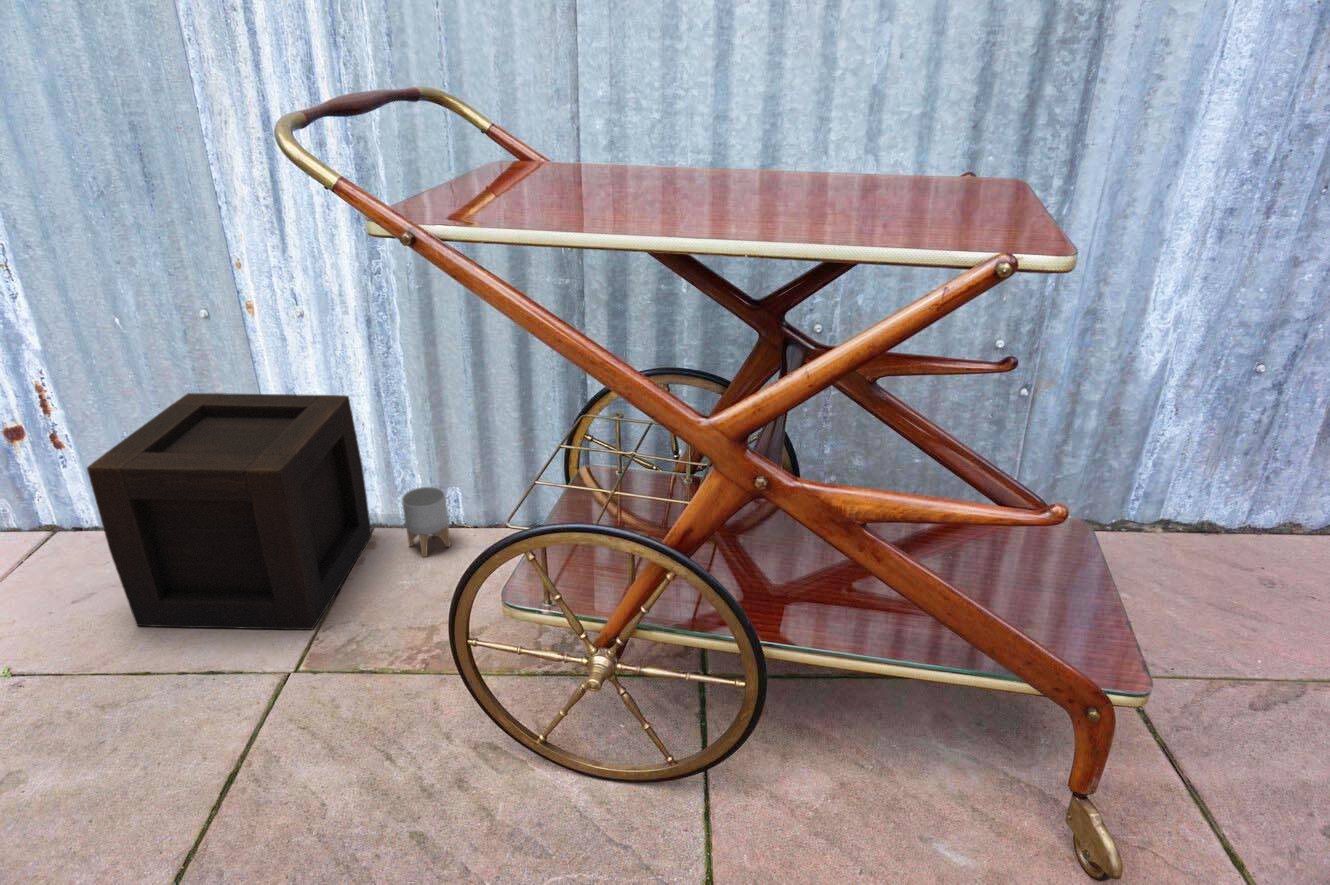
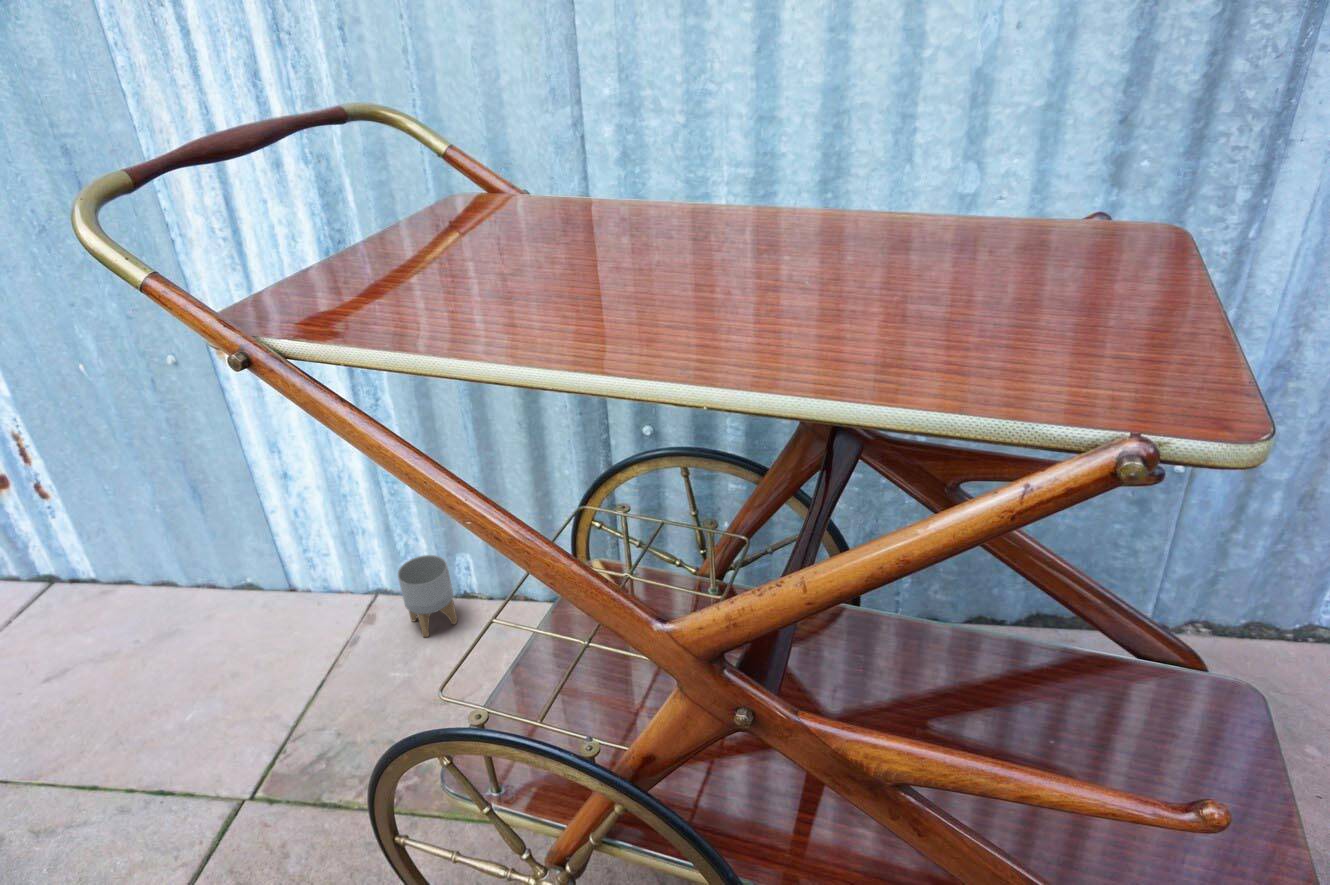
wooden crate: present [87,393,372,629] -> none [17,448,374,738]

